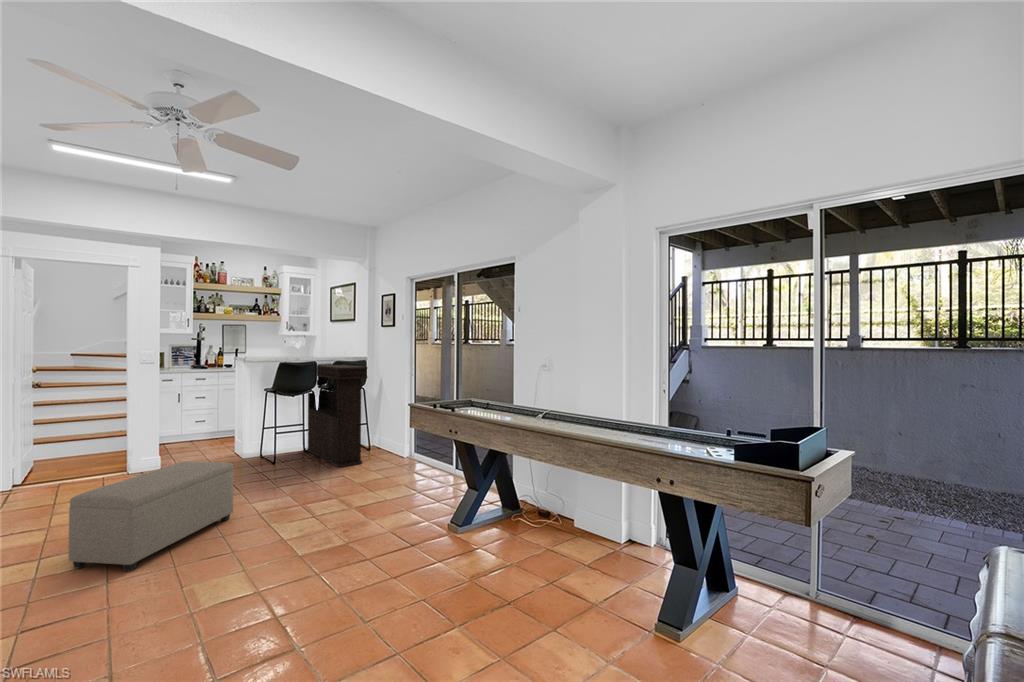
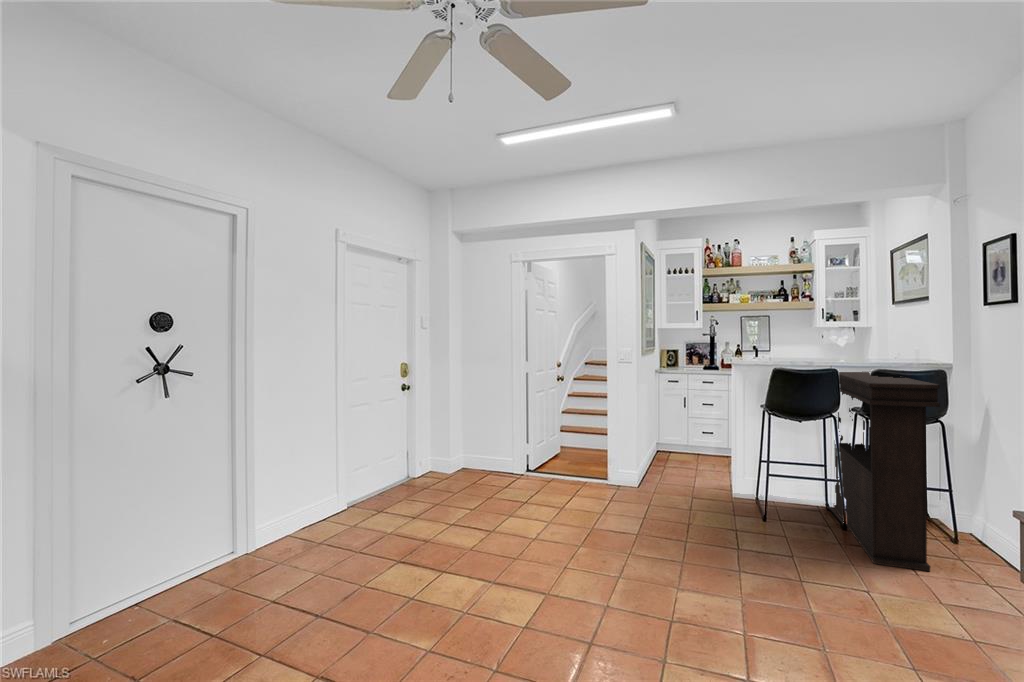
ottoman: present [68,461,233,571] -> none [449,503,646,652]

